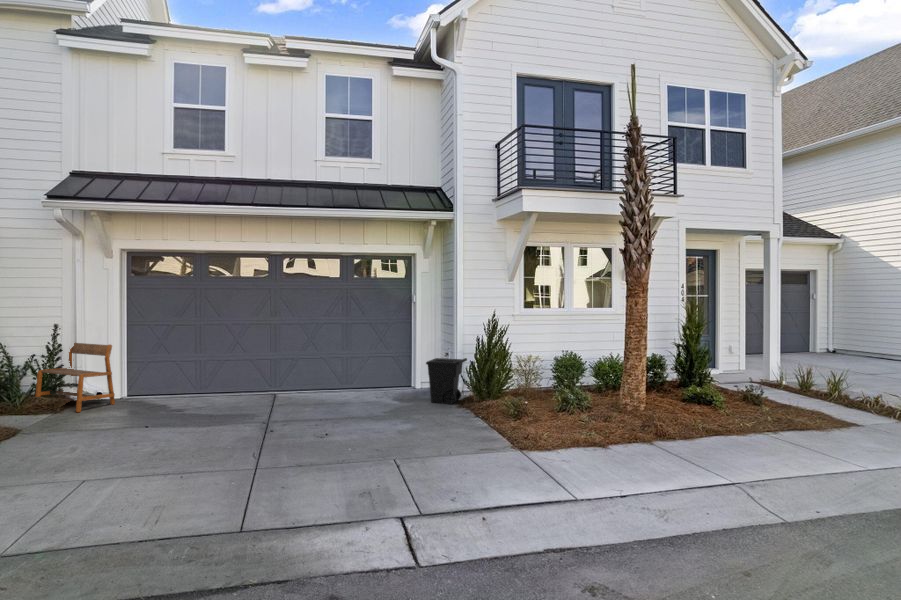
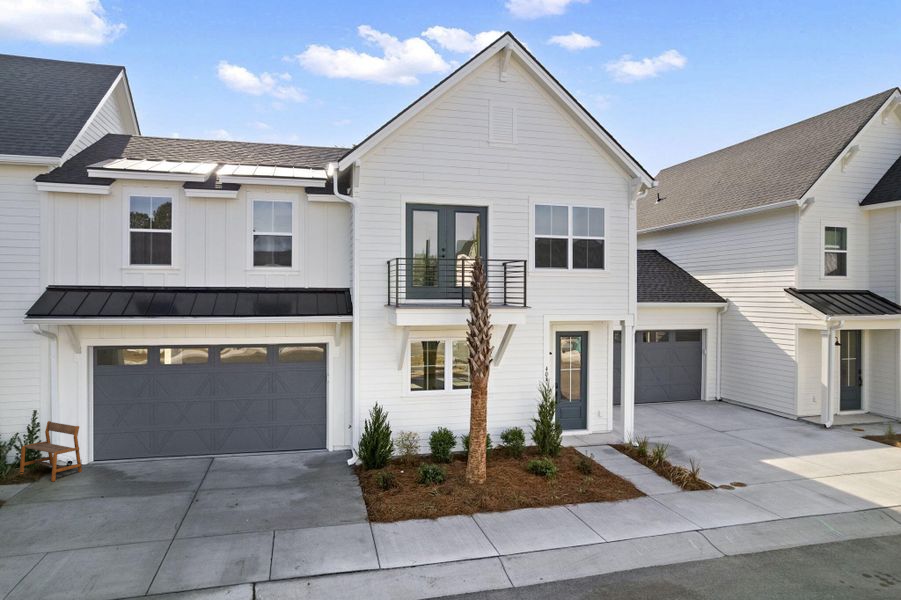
trash can: present [426,358,467,404] -> none [325,433,360,472]

